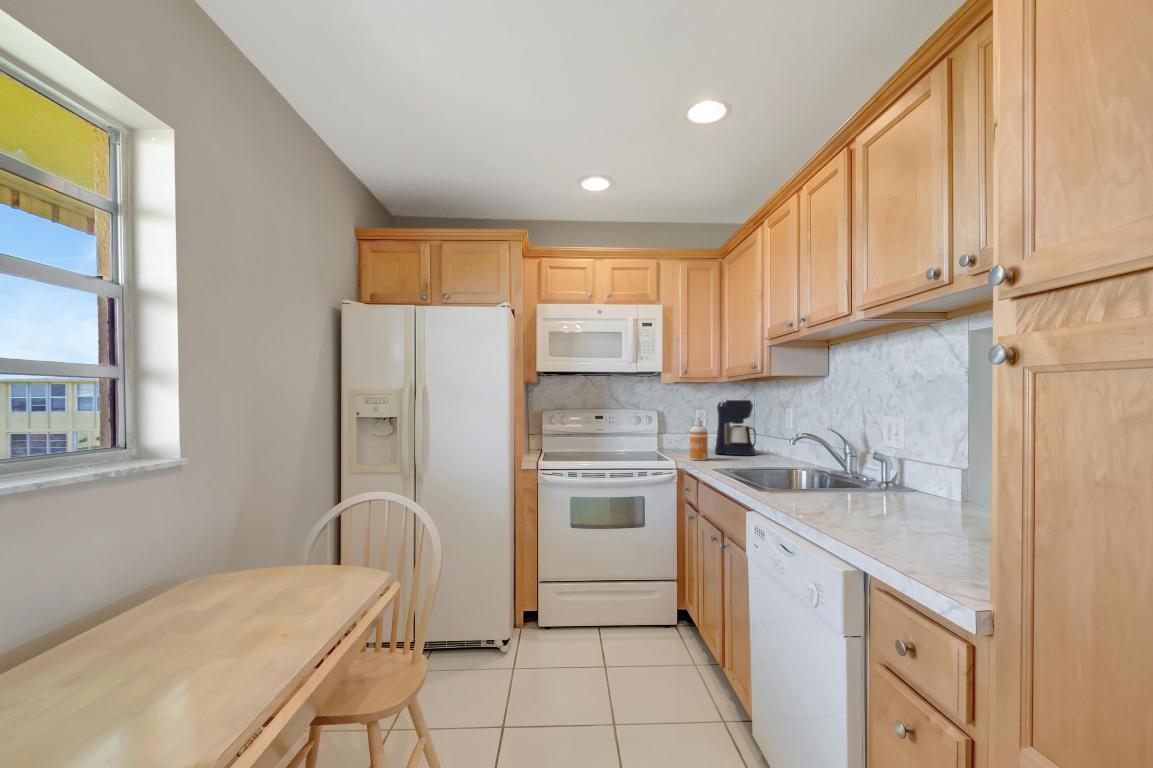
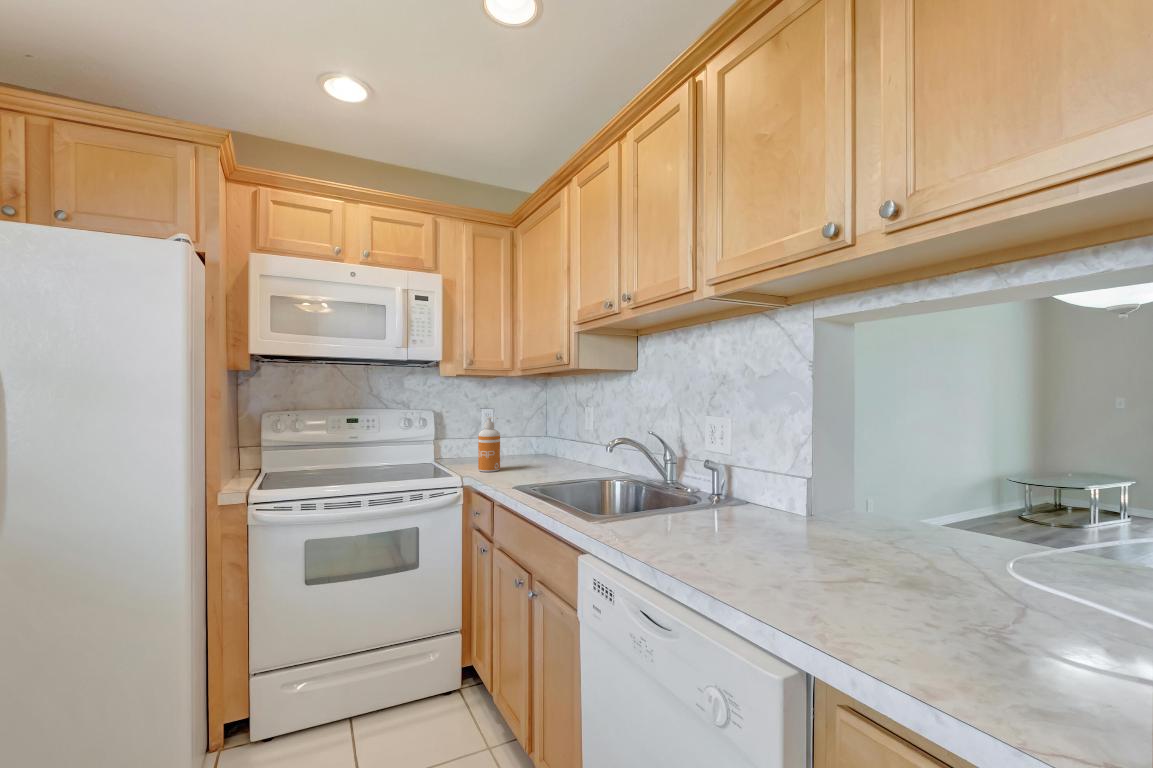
coffee maker: present [715,400,757,456] -> none [506,396,552,460]

